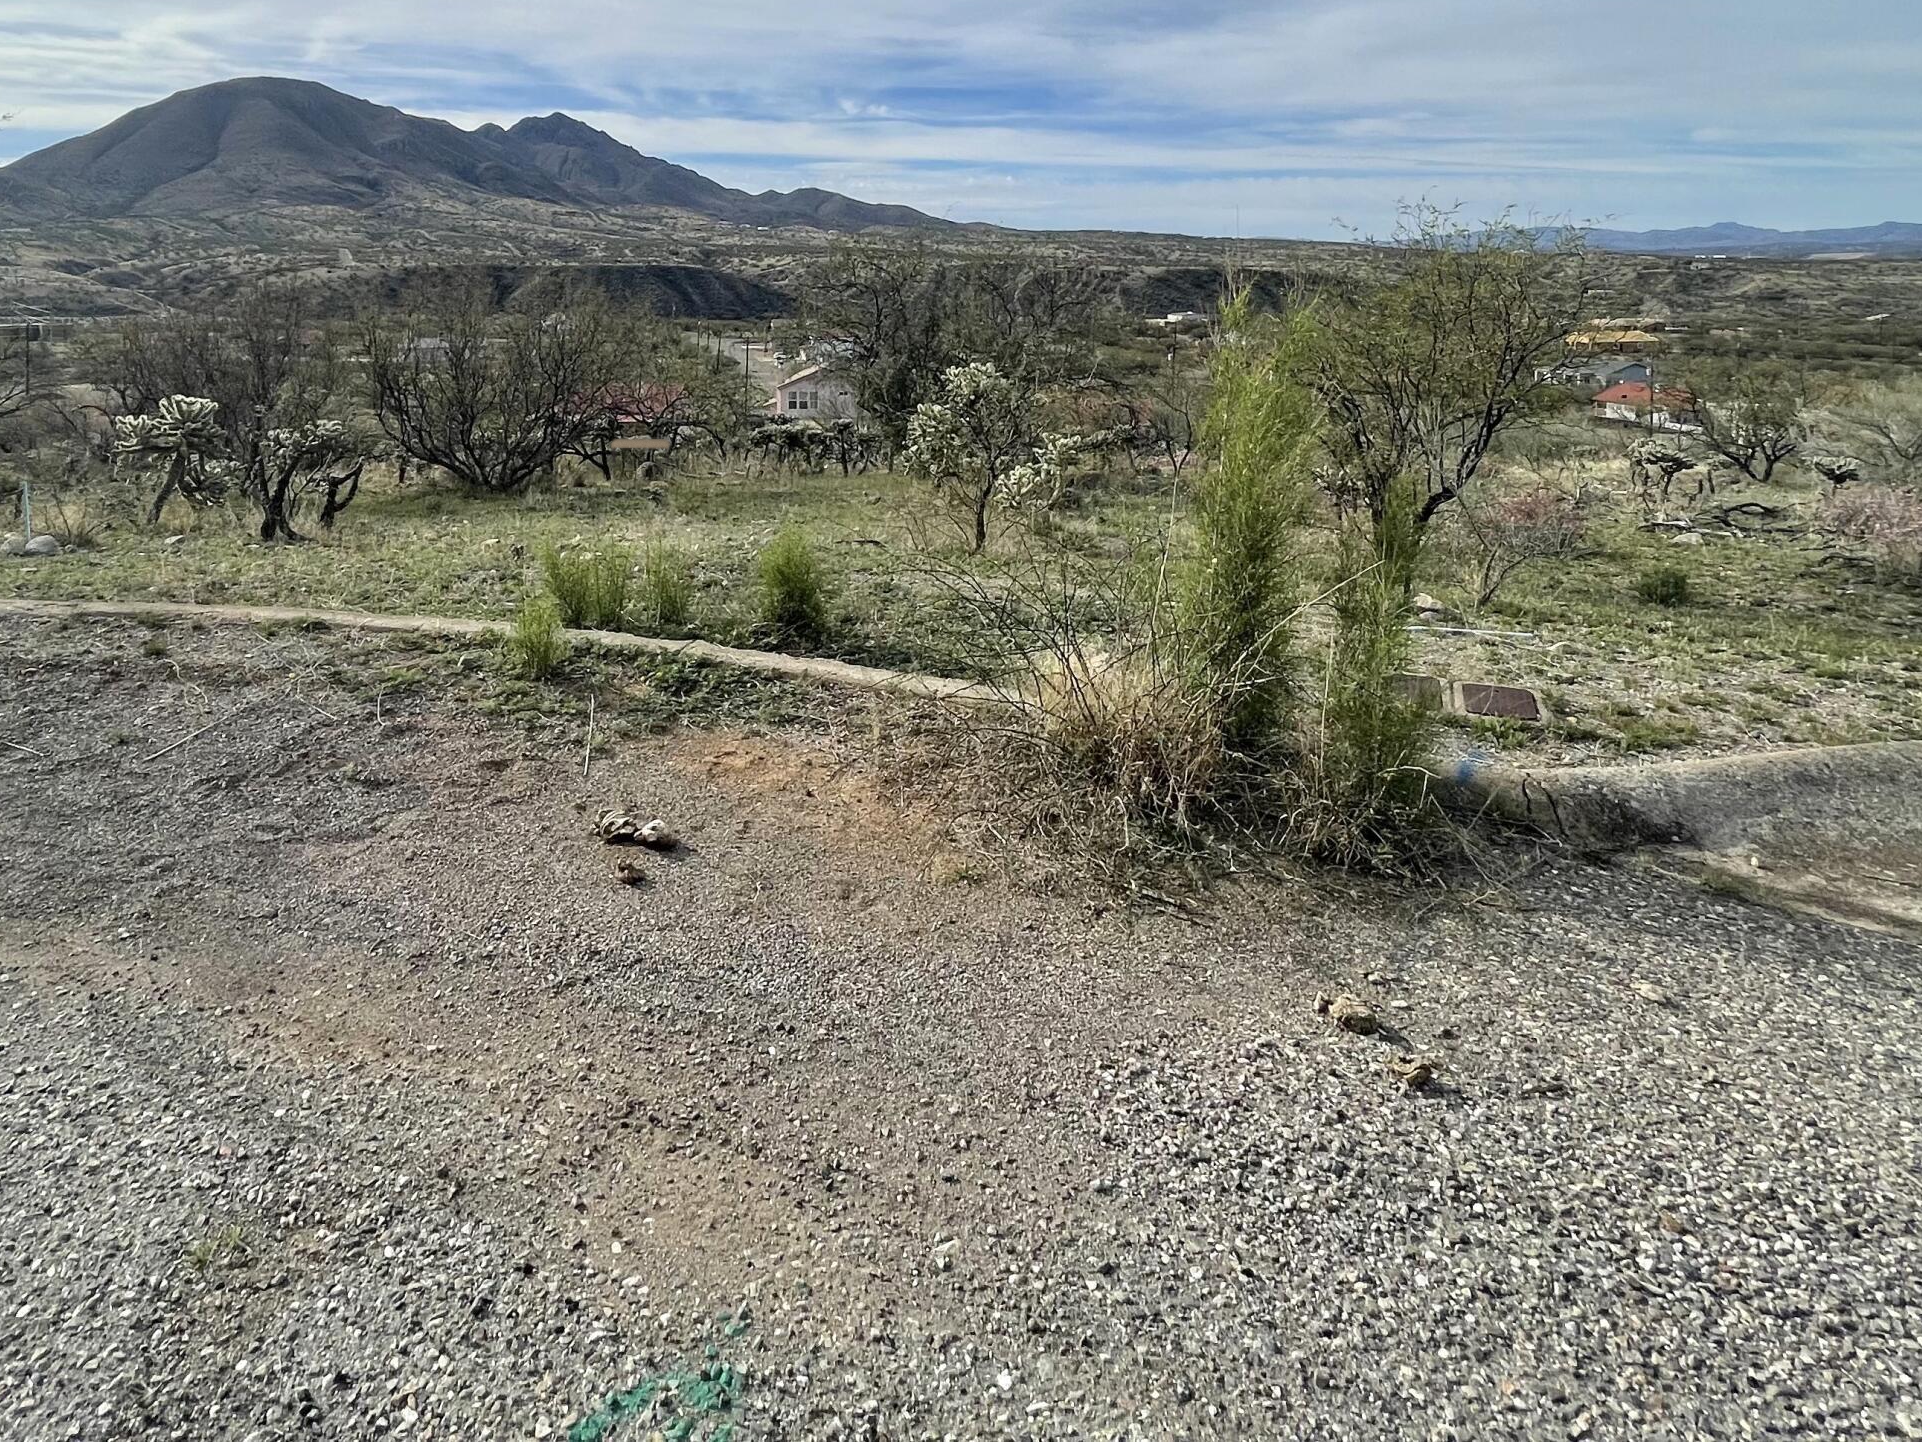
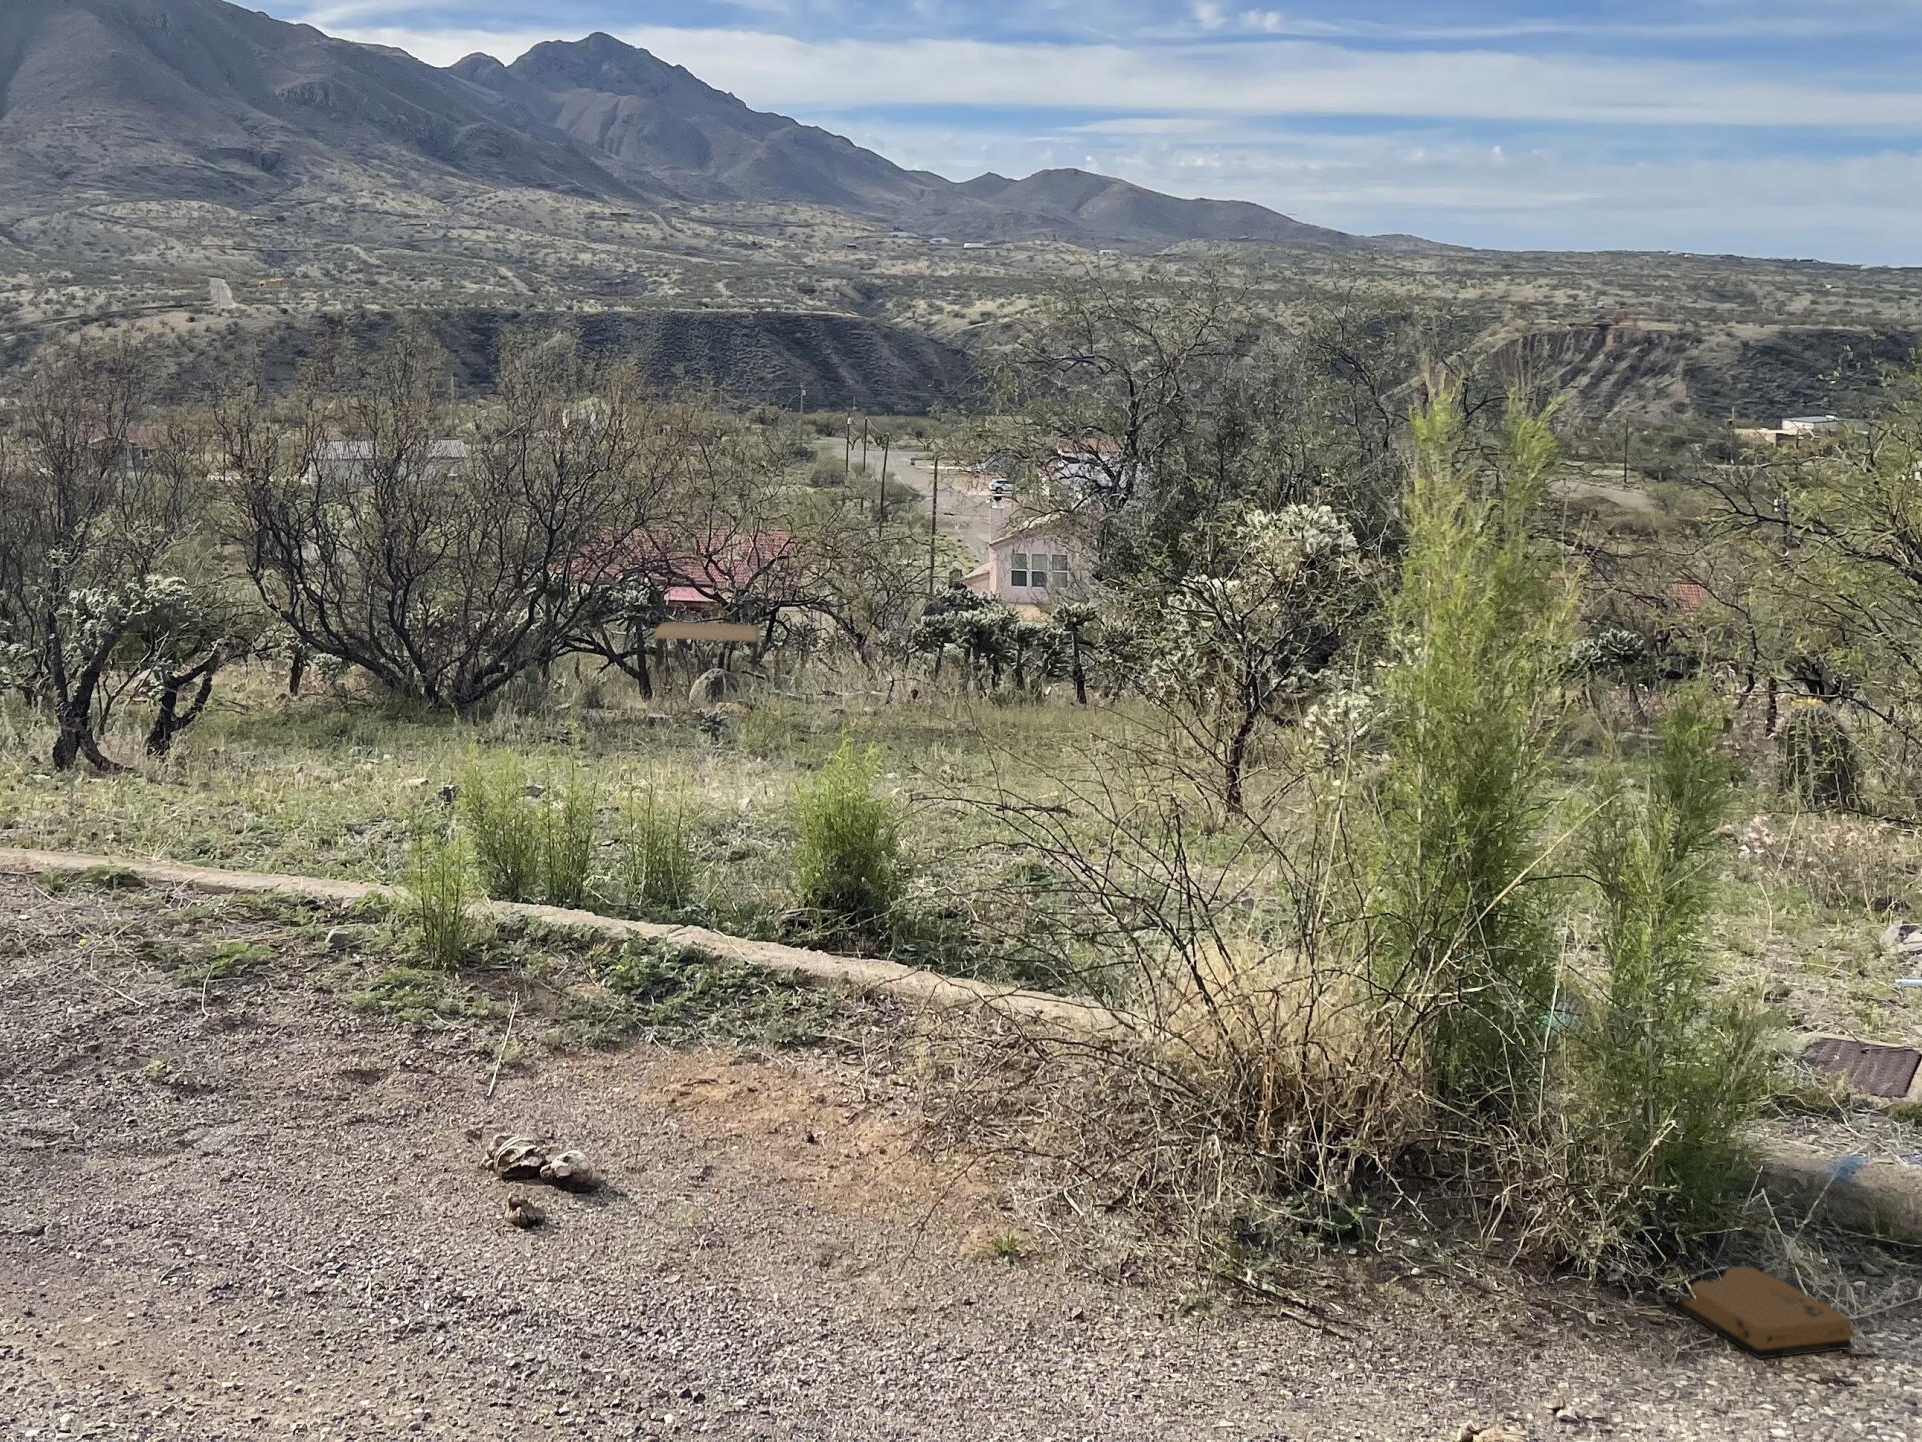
cardboard box: none [1363,840,1506,920] -> present [1670,1267,1851,1359]

